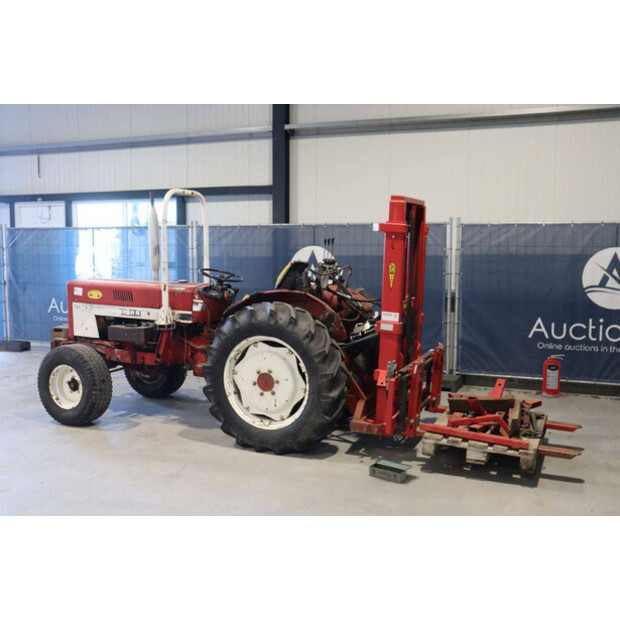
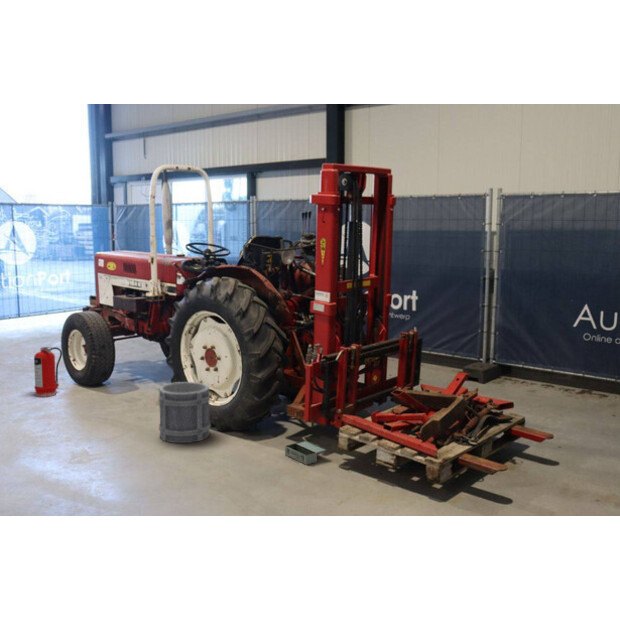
fire extinguisher: present [542,355,565,397] -> present [34,347,62,397]
bucket: none [223,409,276,474] -> present [158,382,211,443]

